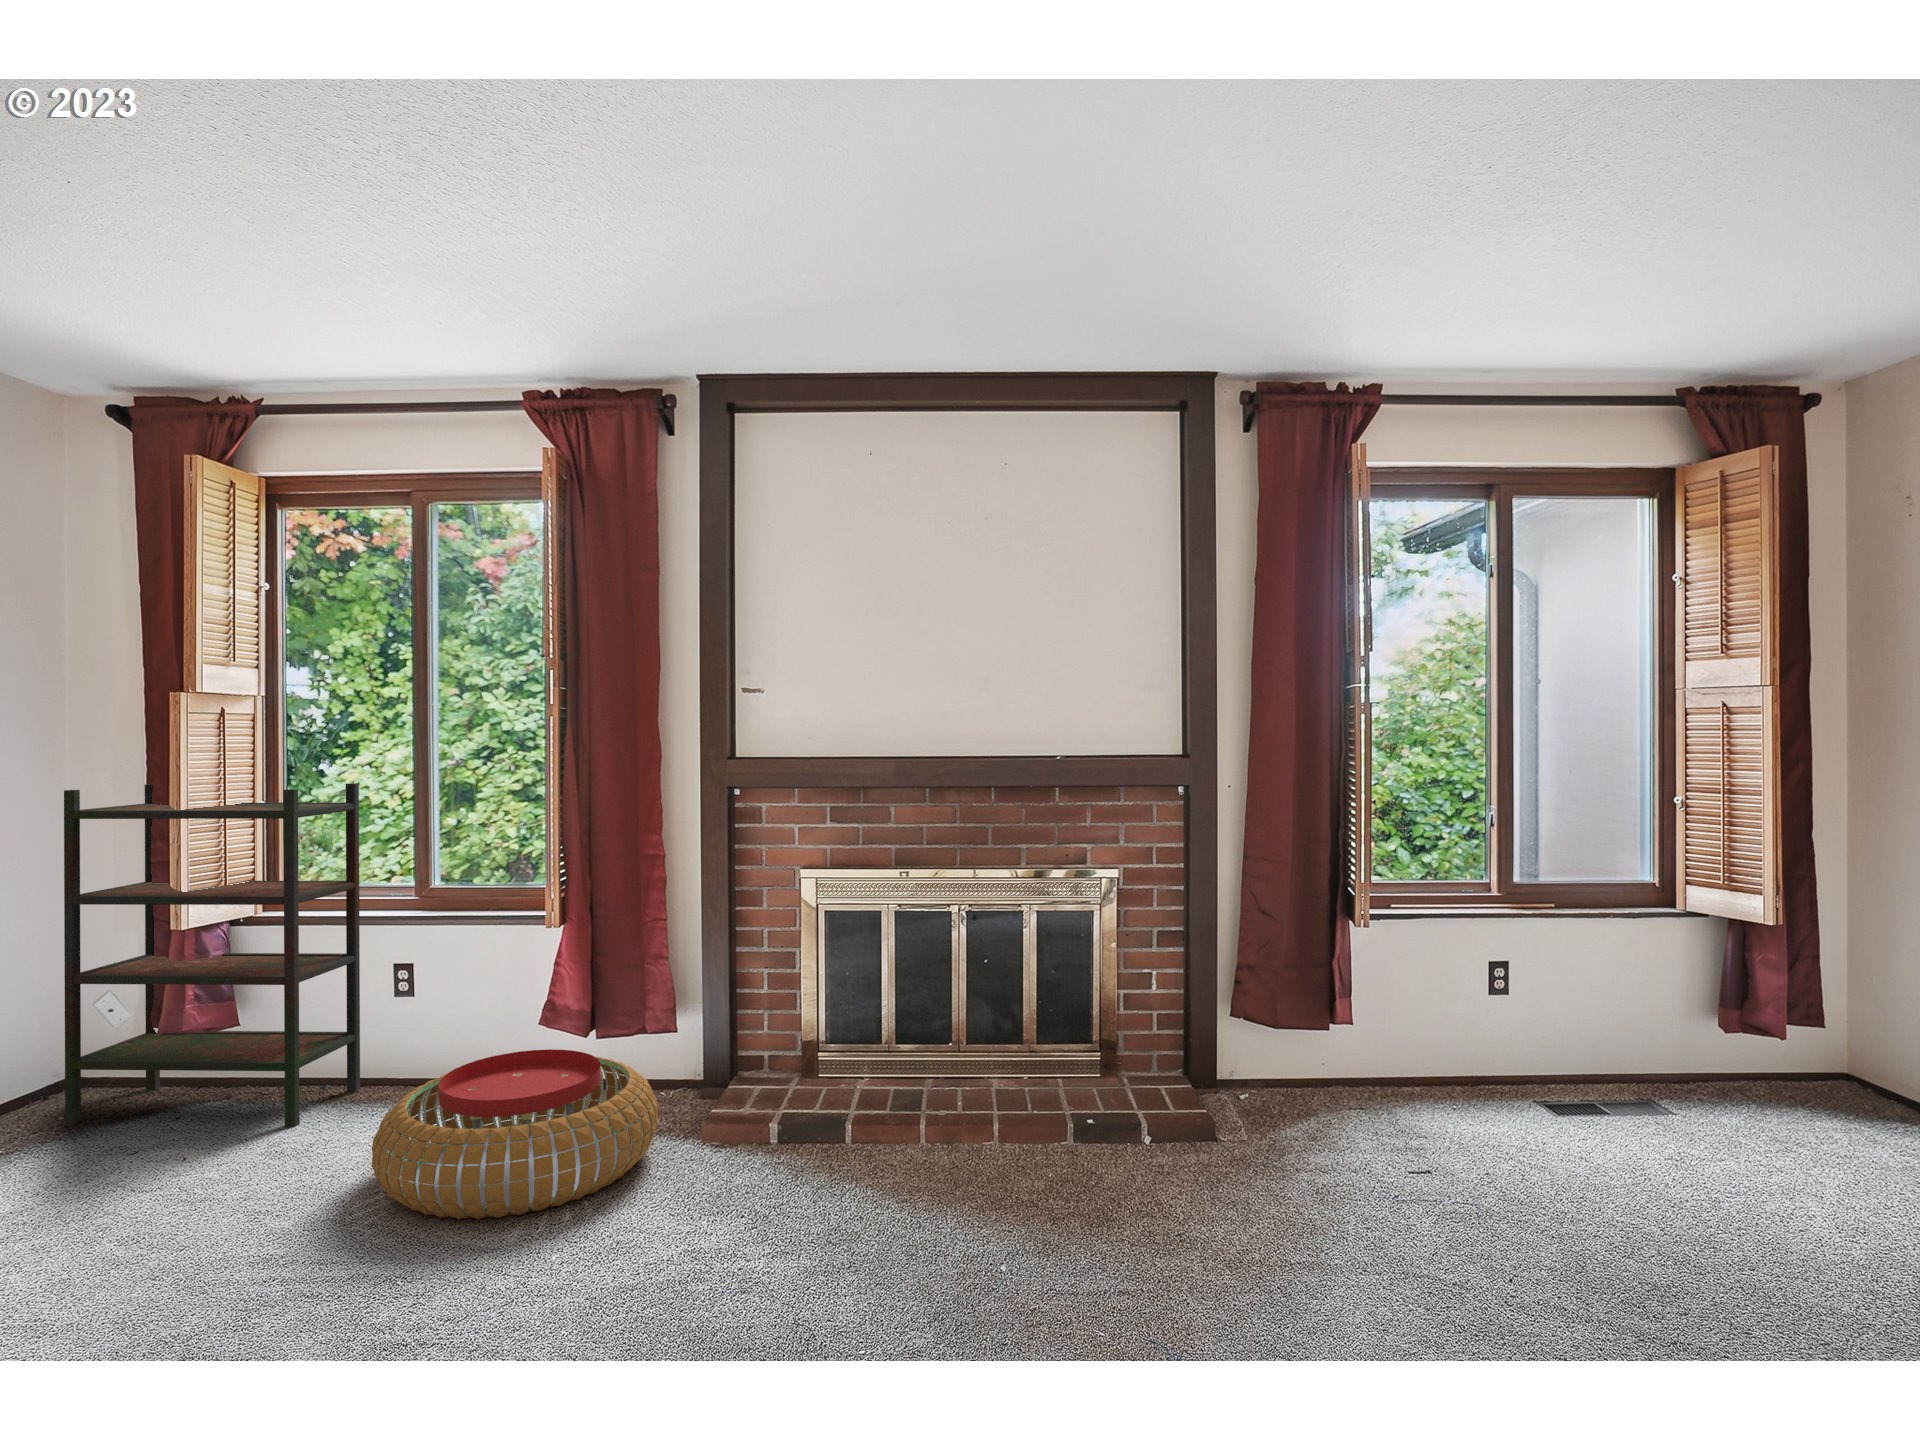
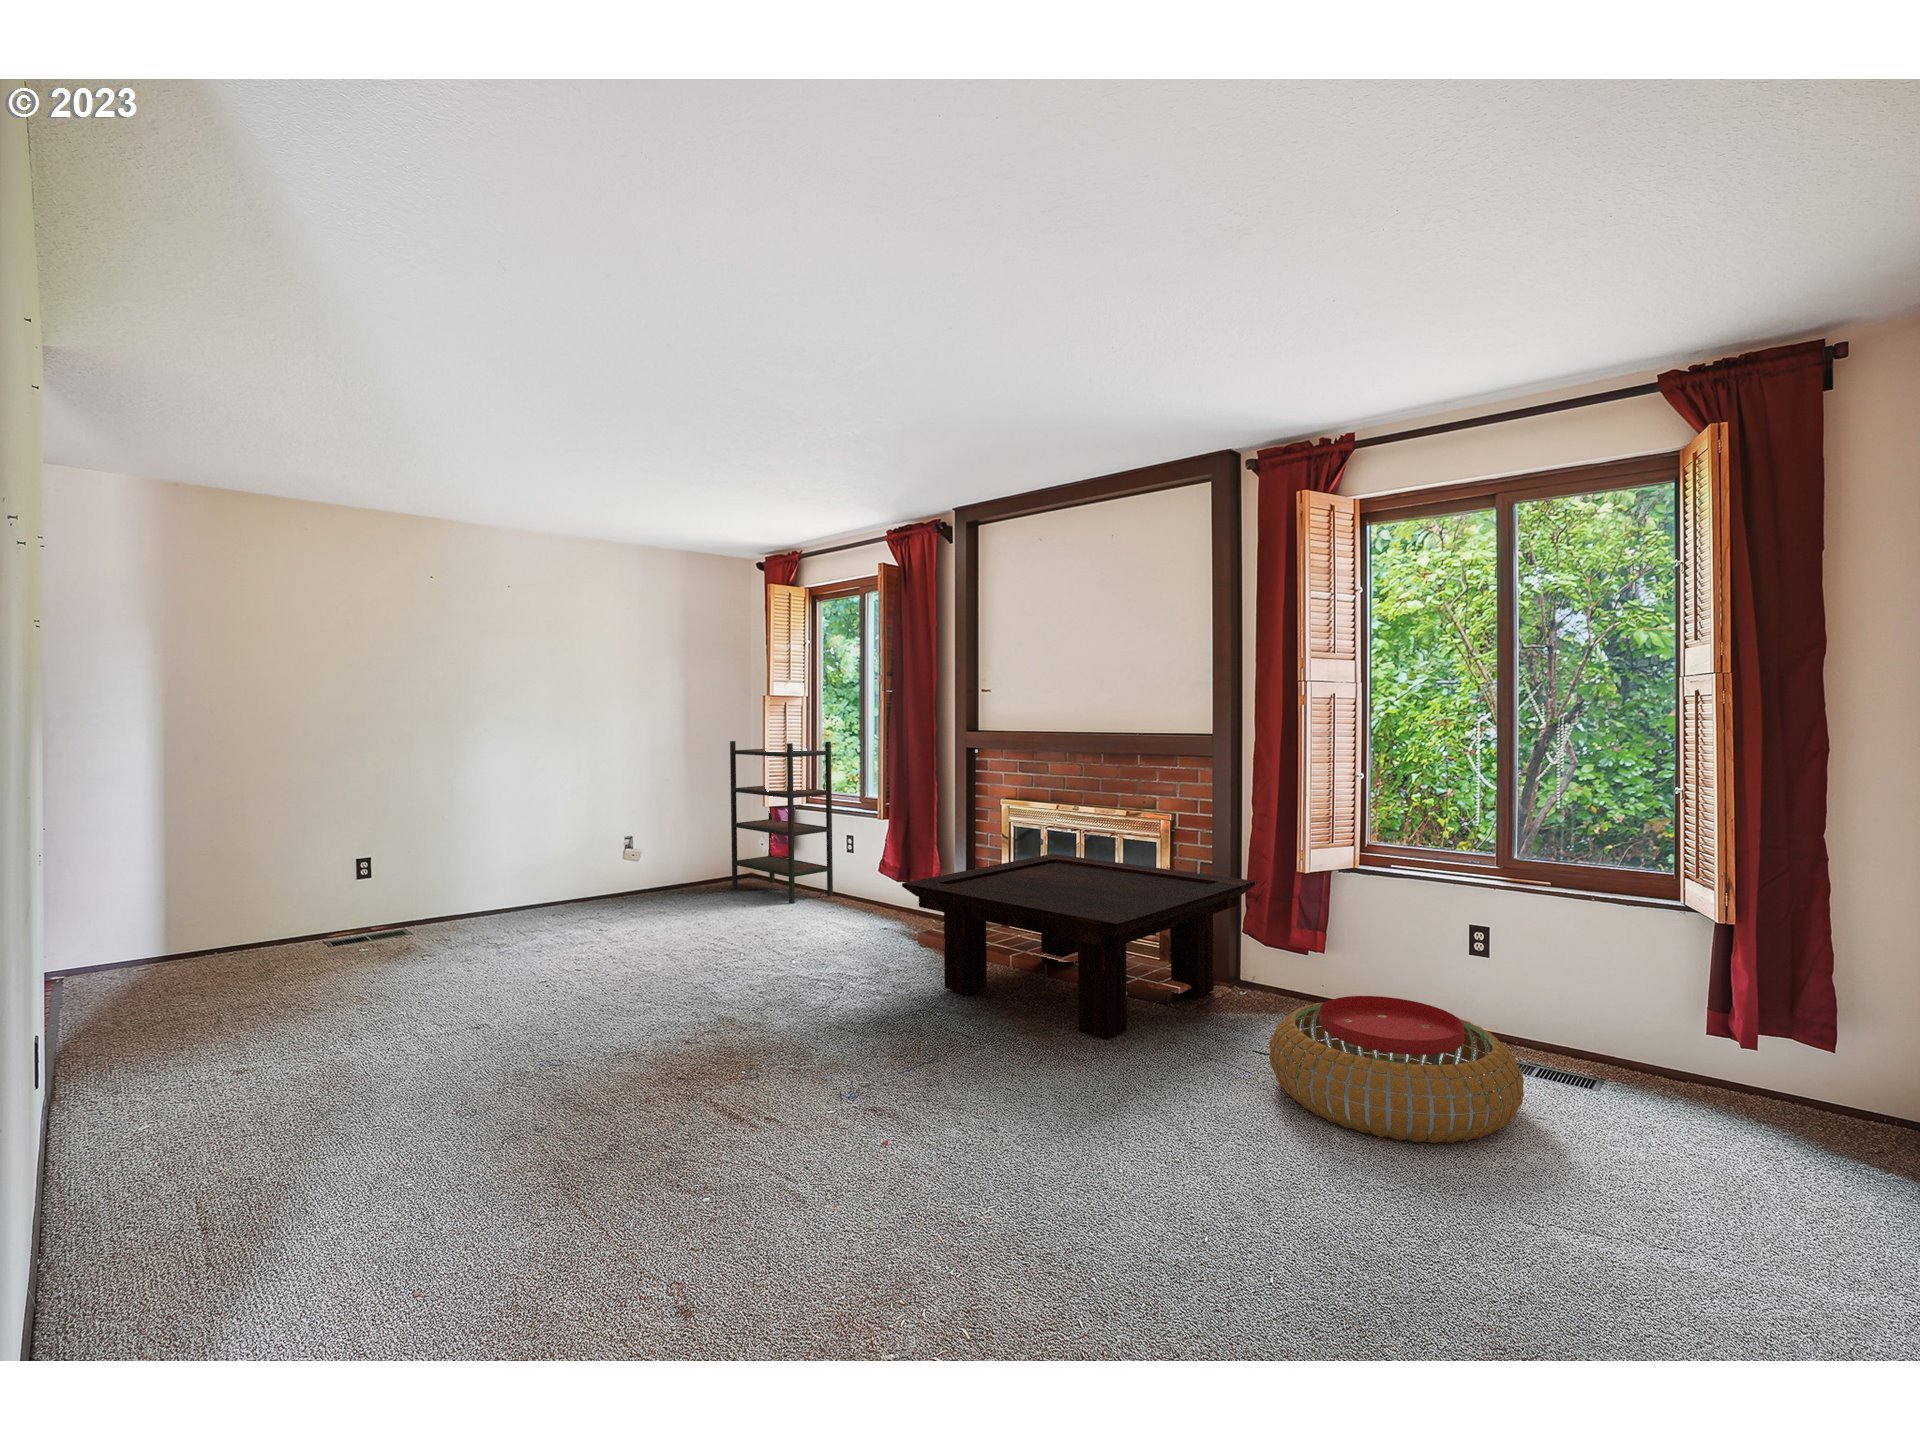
coffee table: none [888,946,1383,1229] -> present [902,854,1255,1040]
pouf: present [372,1049,658,1219] -> present [1270,996,1524,1143]

